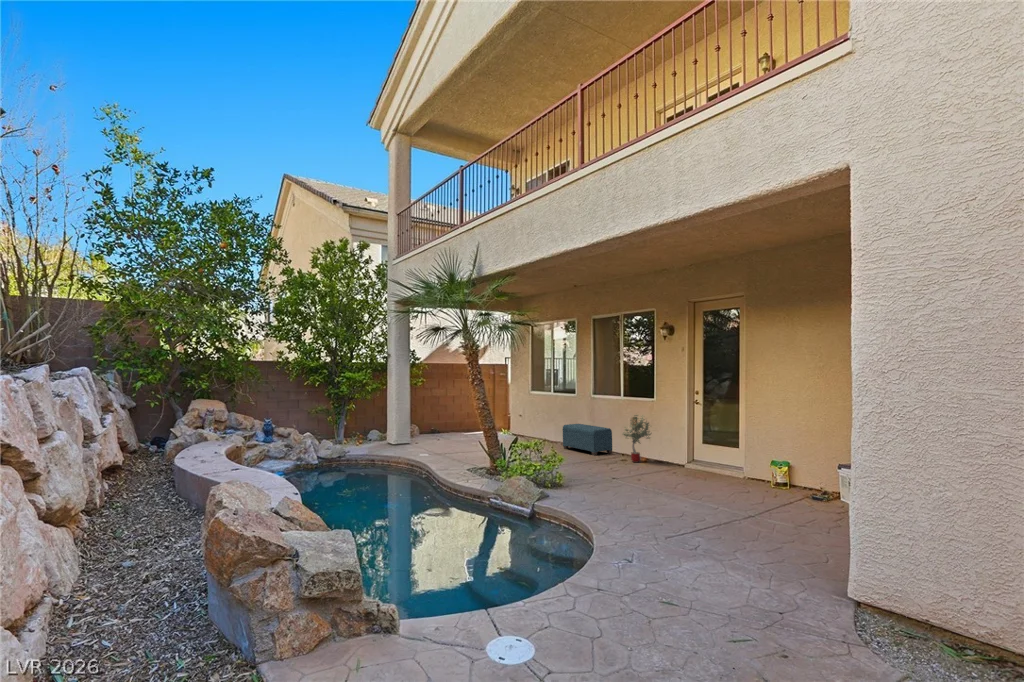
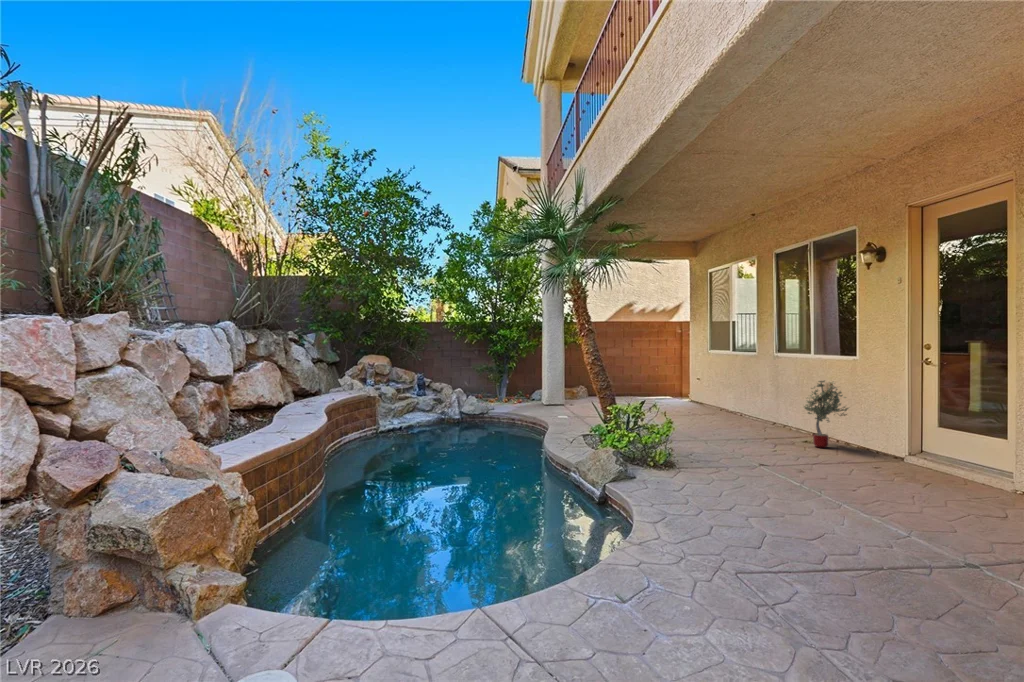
bench: present [563,424,612,456] -> none [730,393,796,434]

